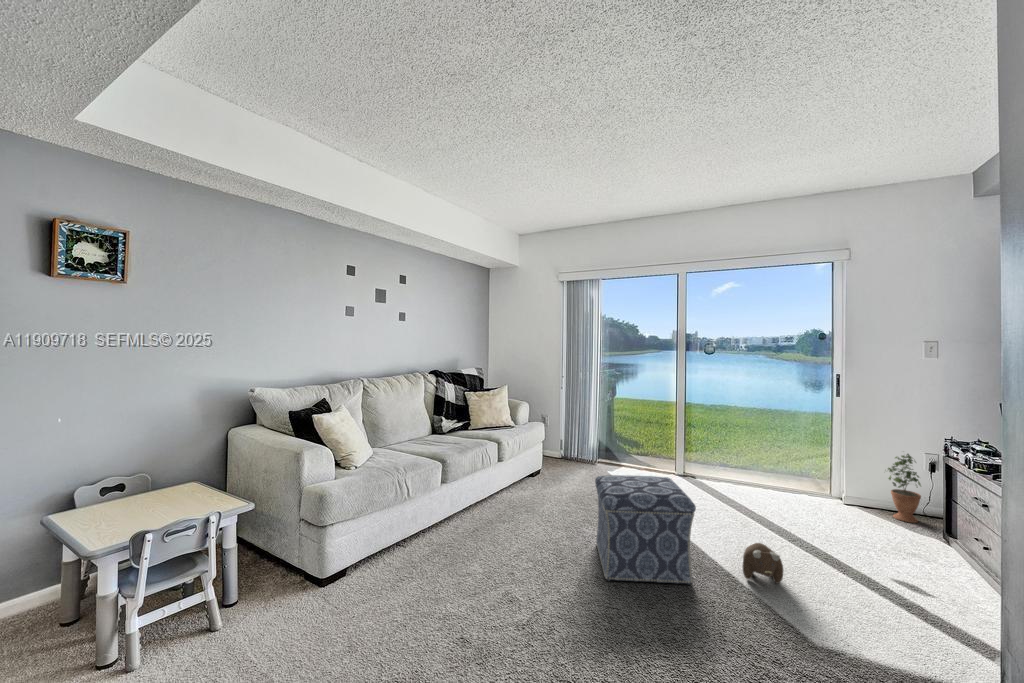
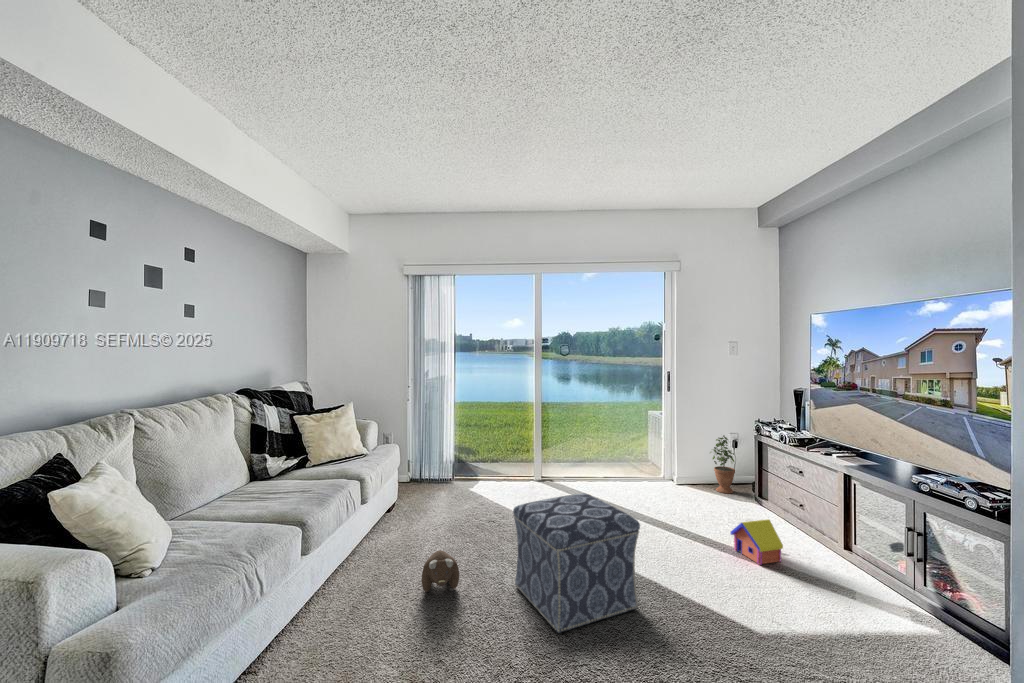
toy house: none [851,540,909,593] -> present [731,519,783,565]
plush toy: present [743,543,783,584] -> present [422,550,459,592]

